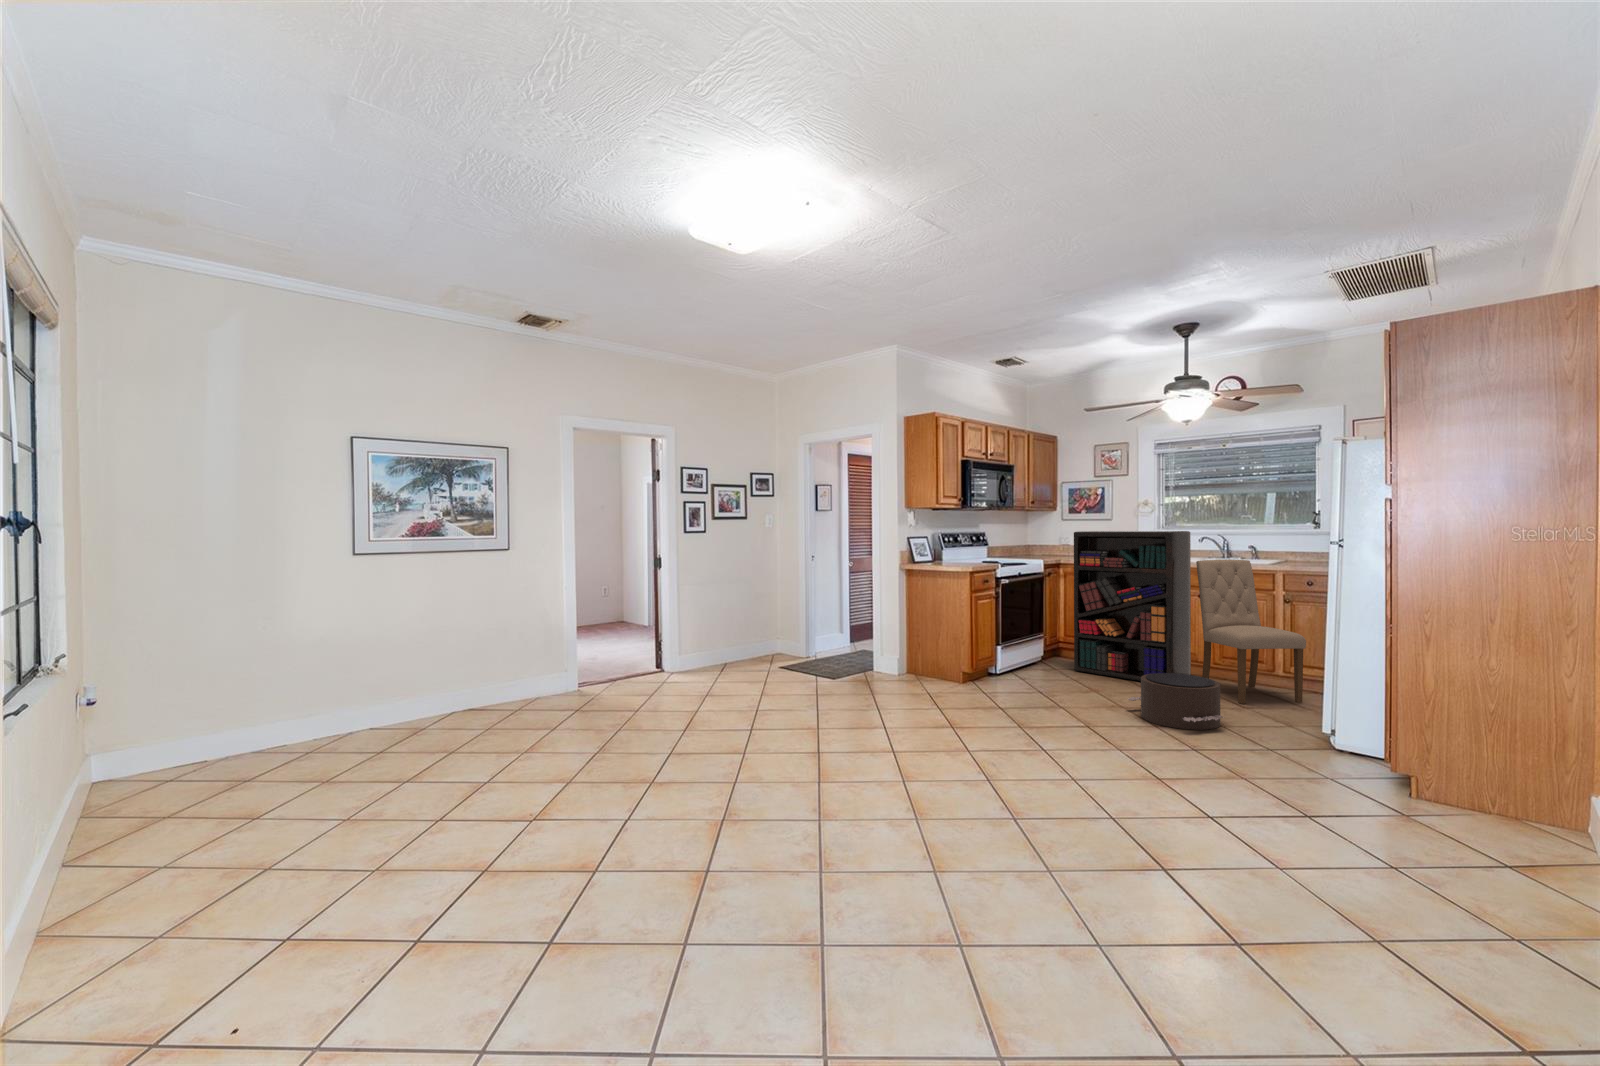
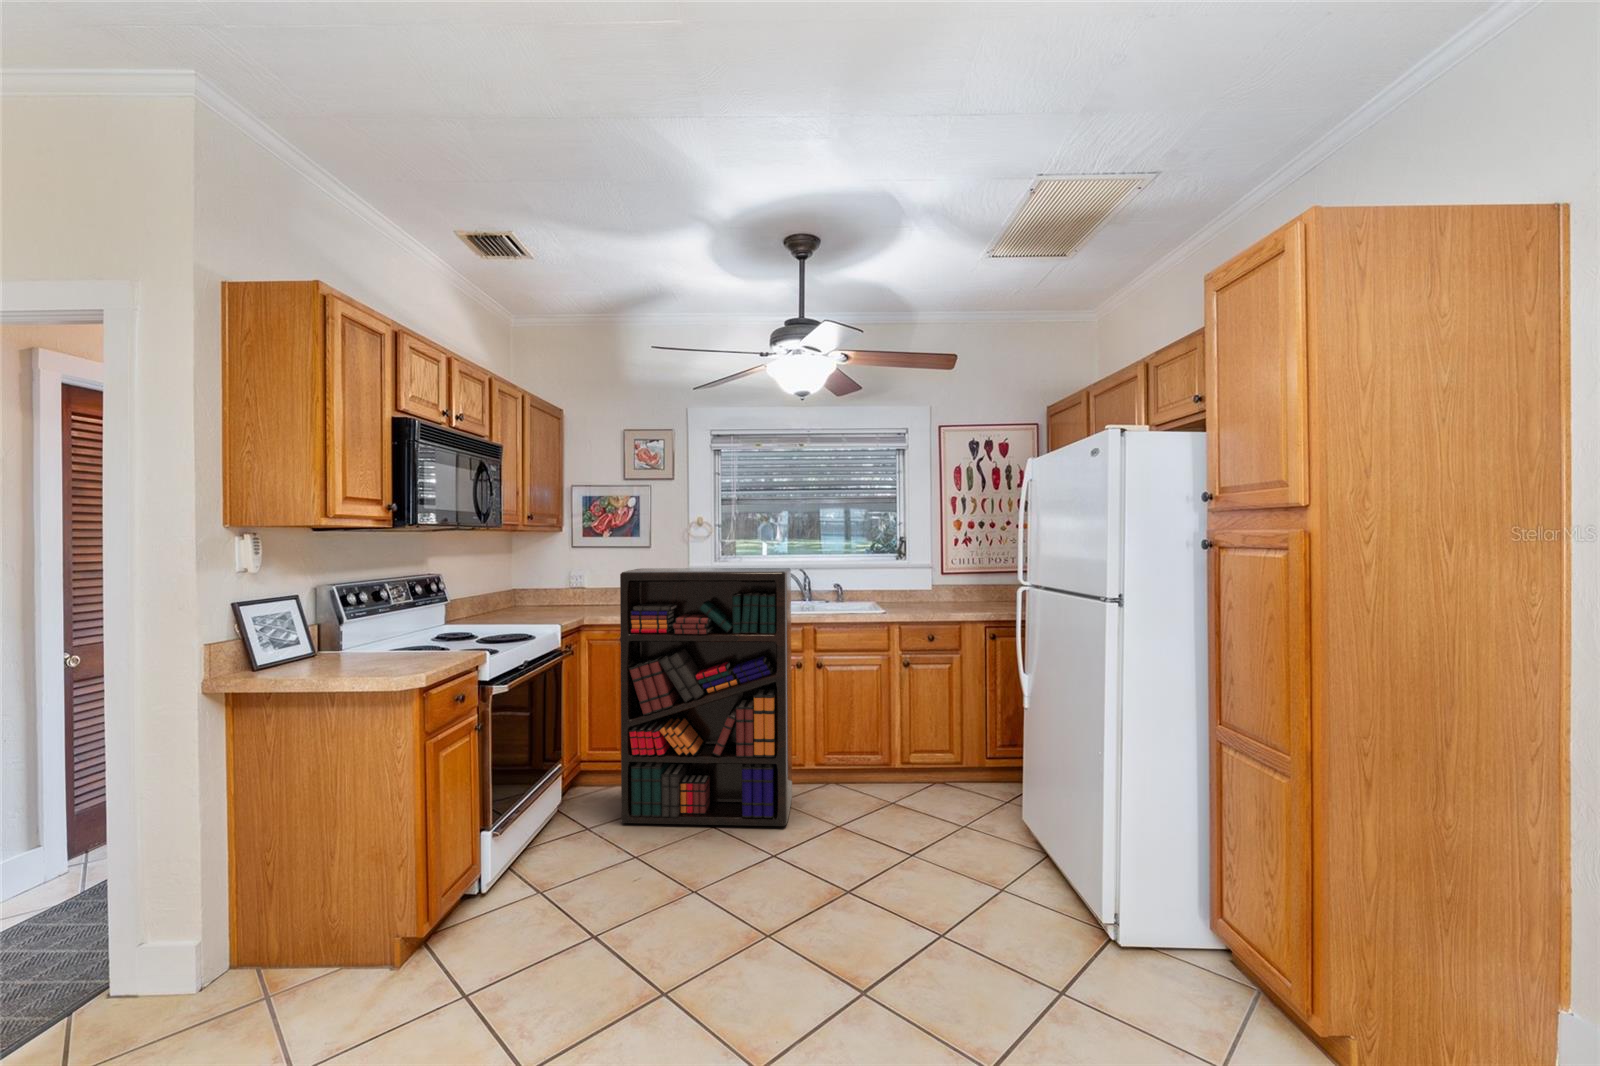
dining chair: present [1196,559,1306,704] -> none [810,609,955,847]
pouf: present [1128,673,1223,730] -> none [778,838,960,985]

